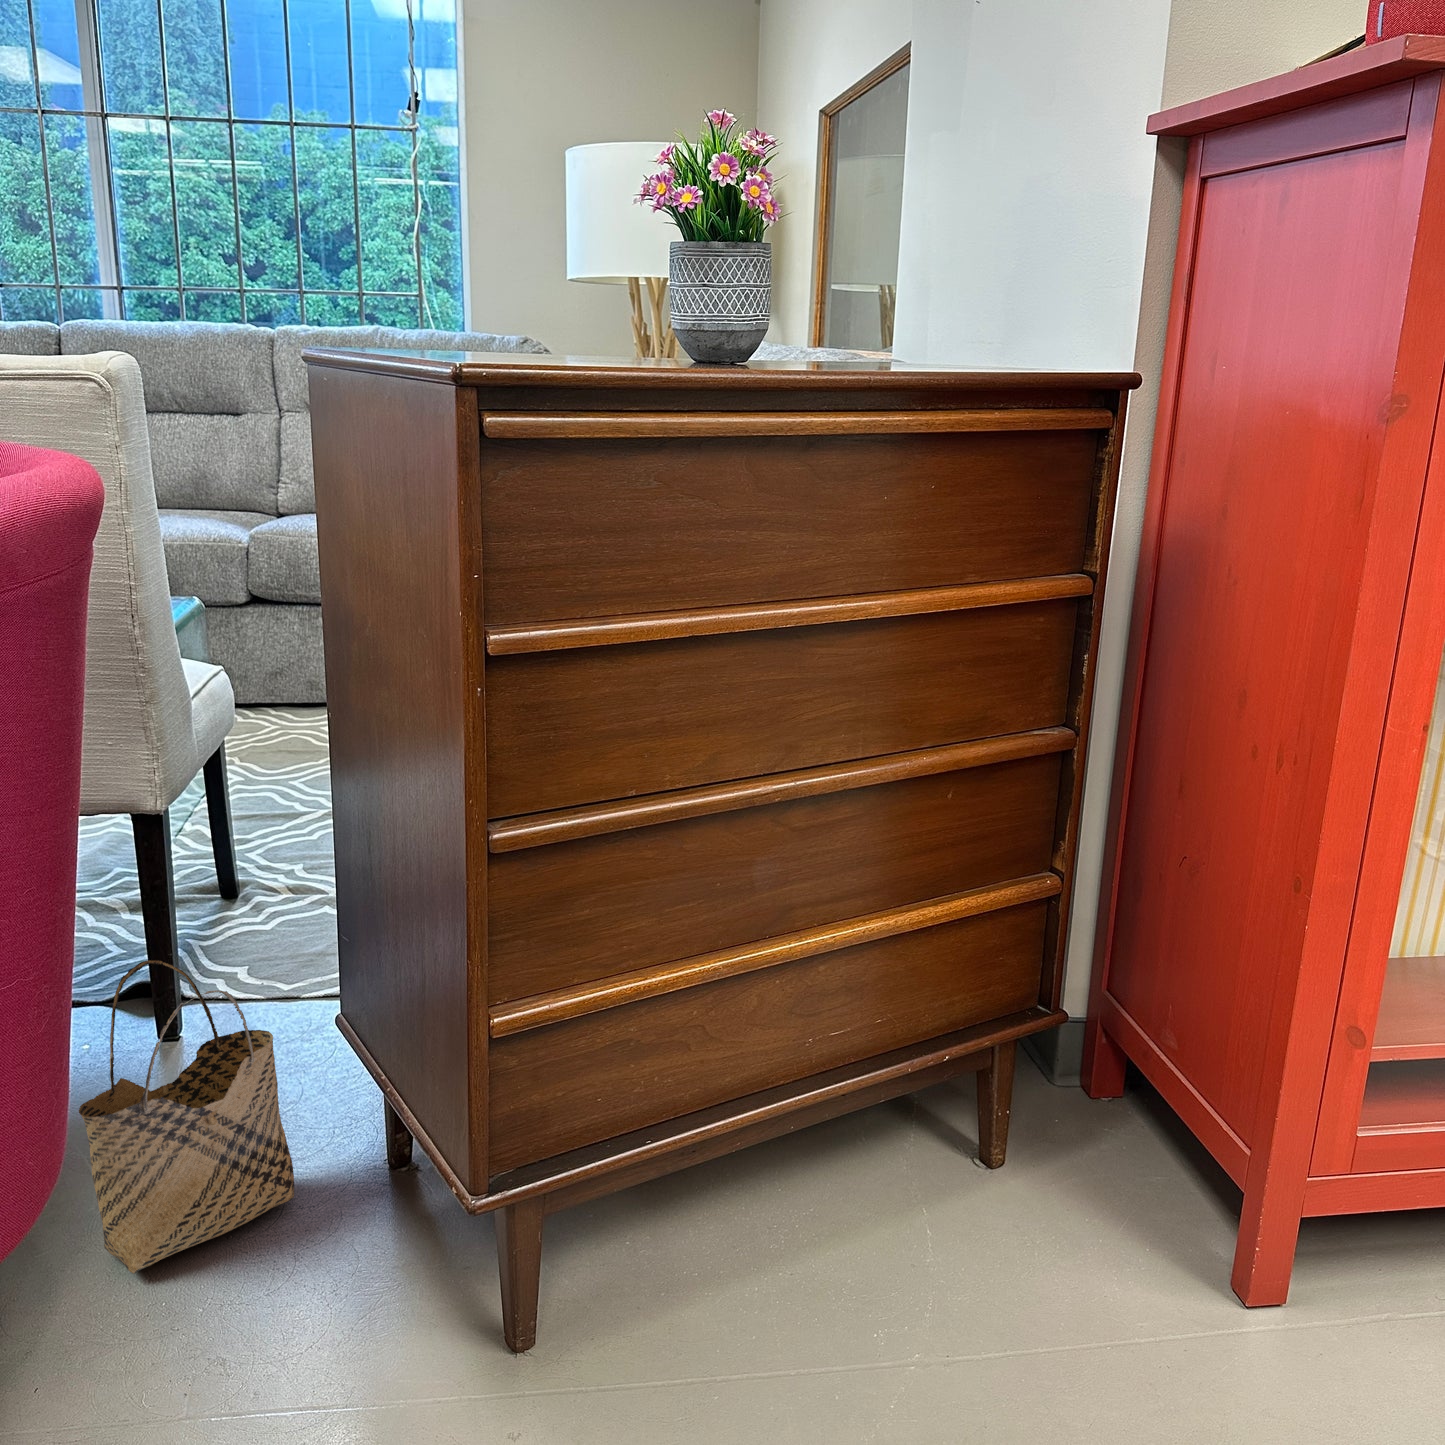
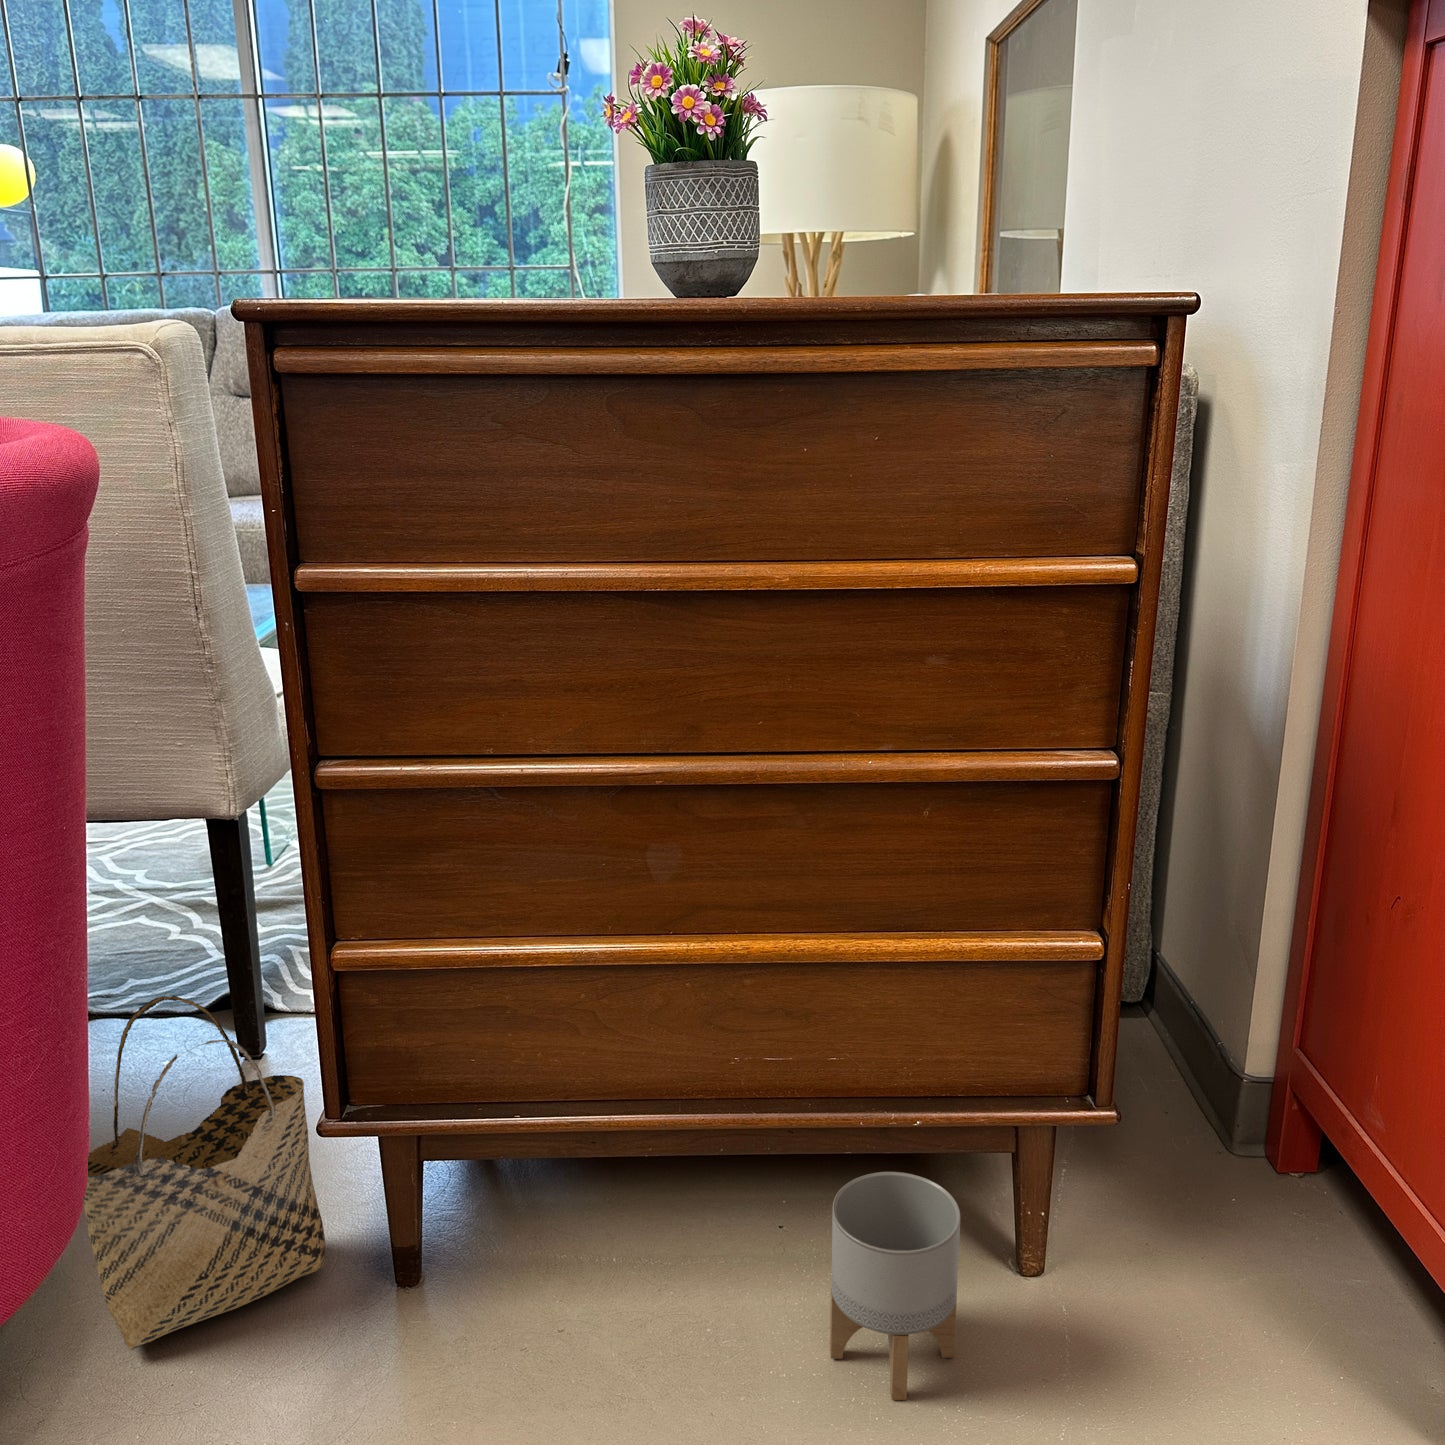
planter: none [746,1075,853,1257] -> present [830,1172,961,1400]

